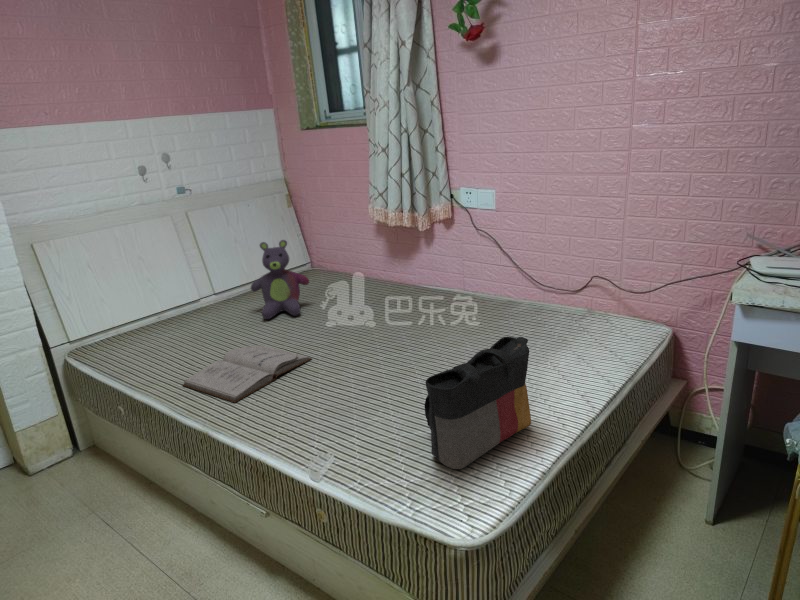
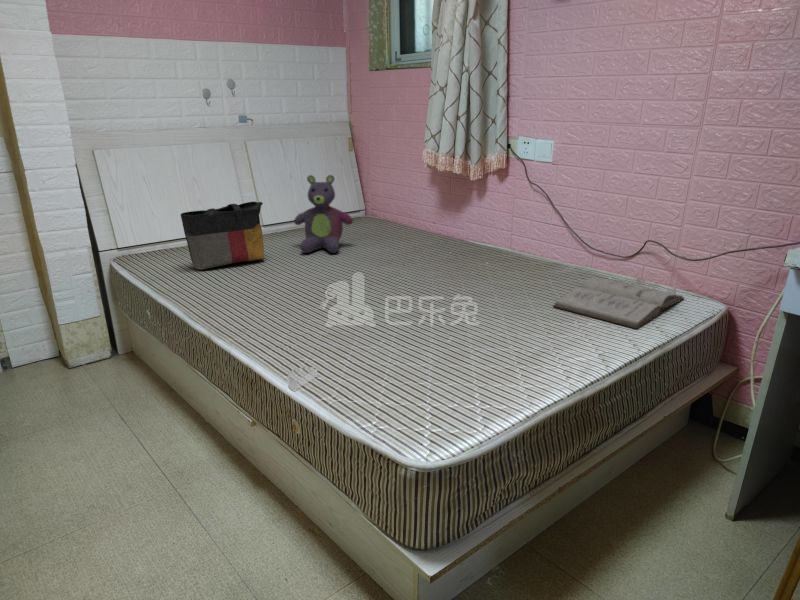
tote bag: present [425,337,531,469] -> present [181,202,264,270]
book: present [183,345,312,403] -> present [553,278,684,329]

